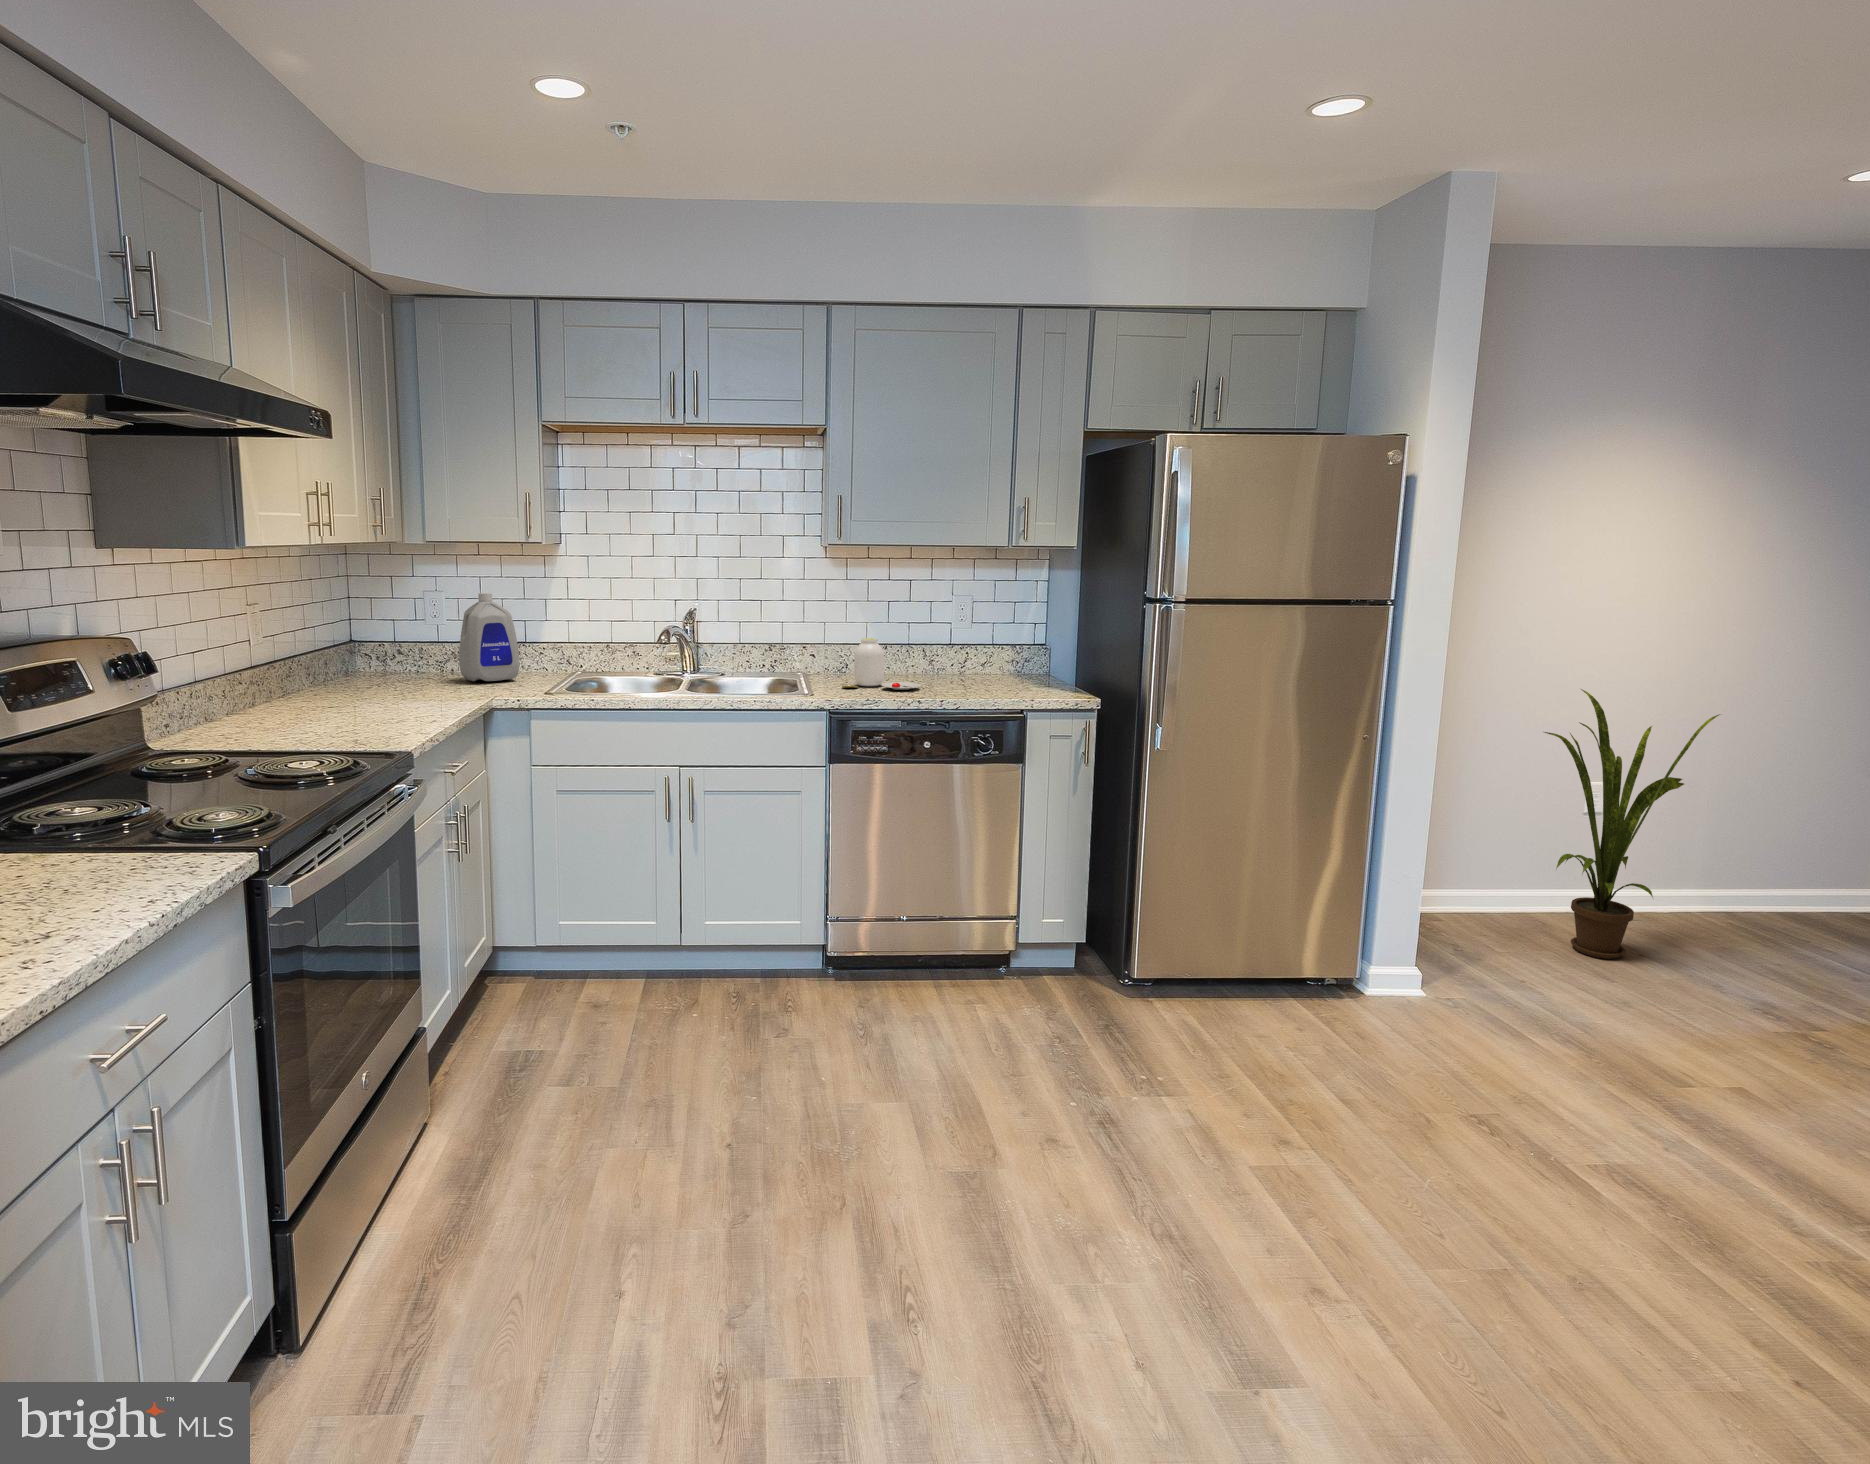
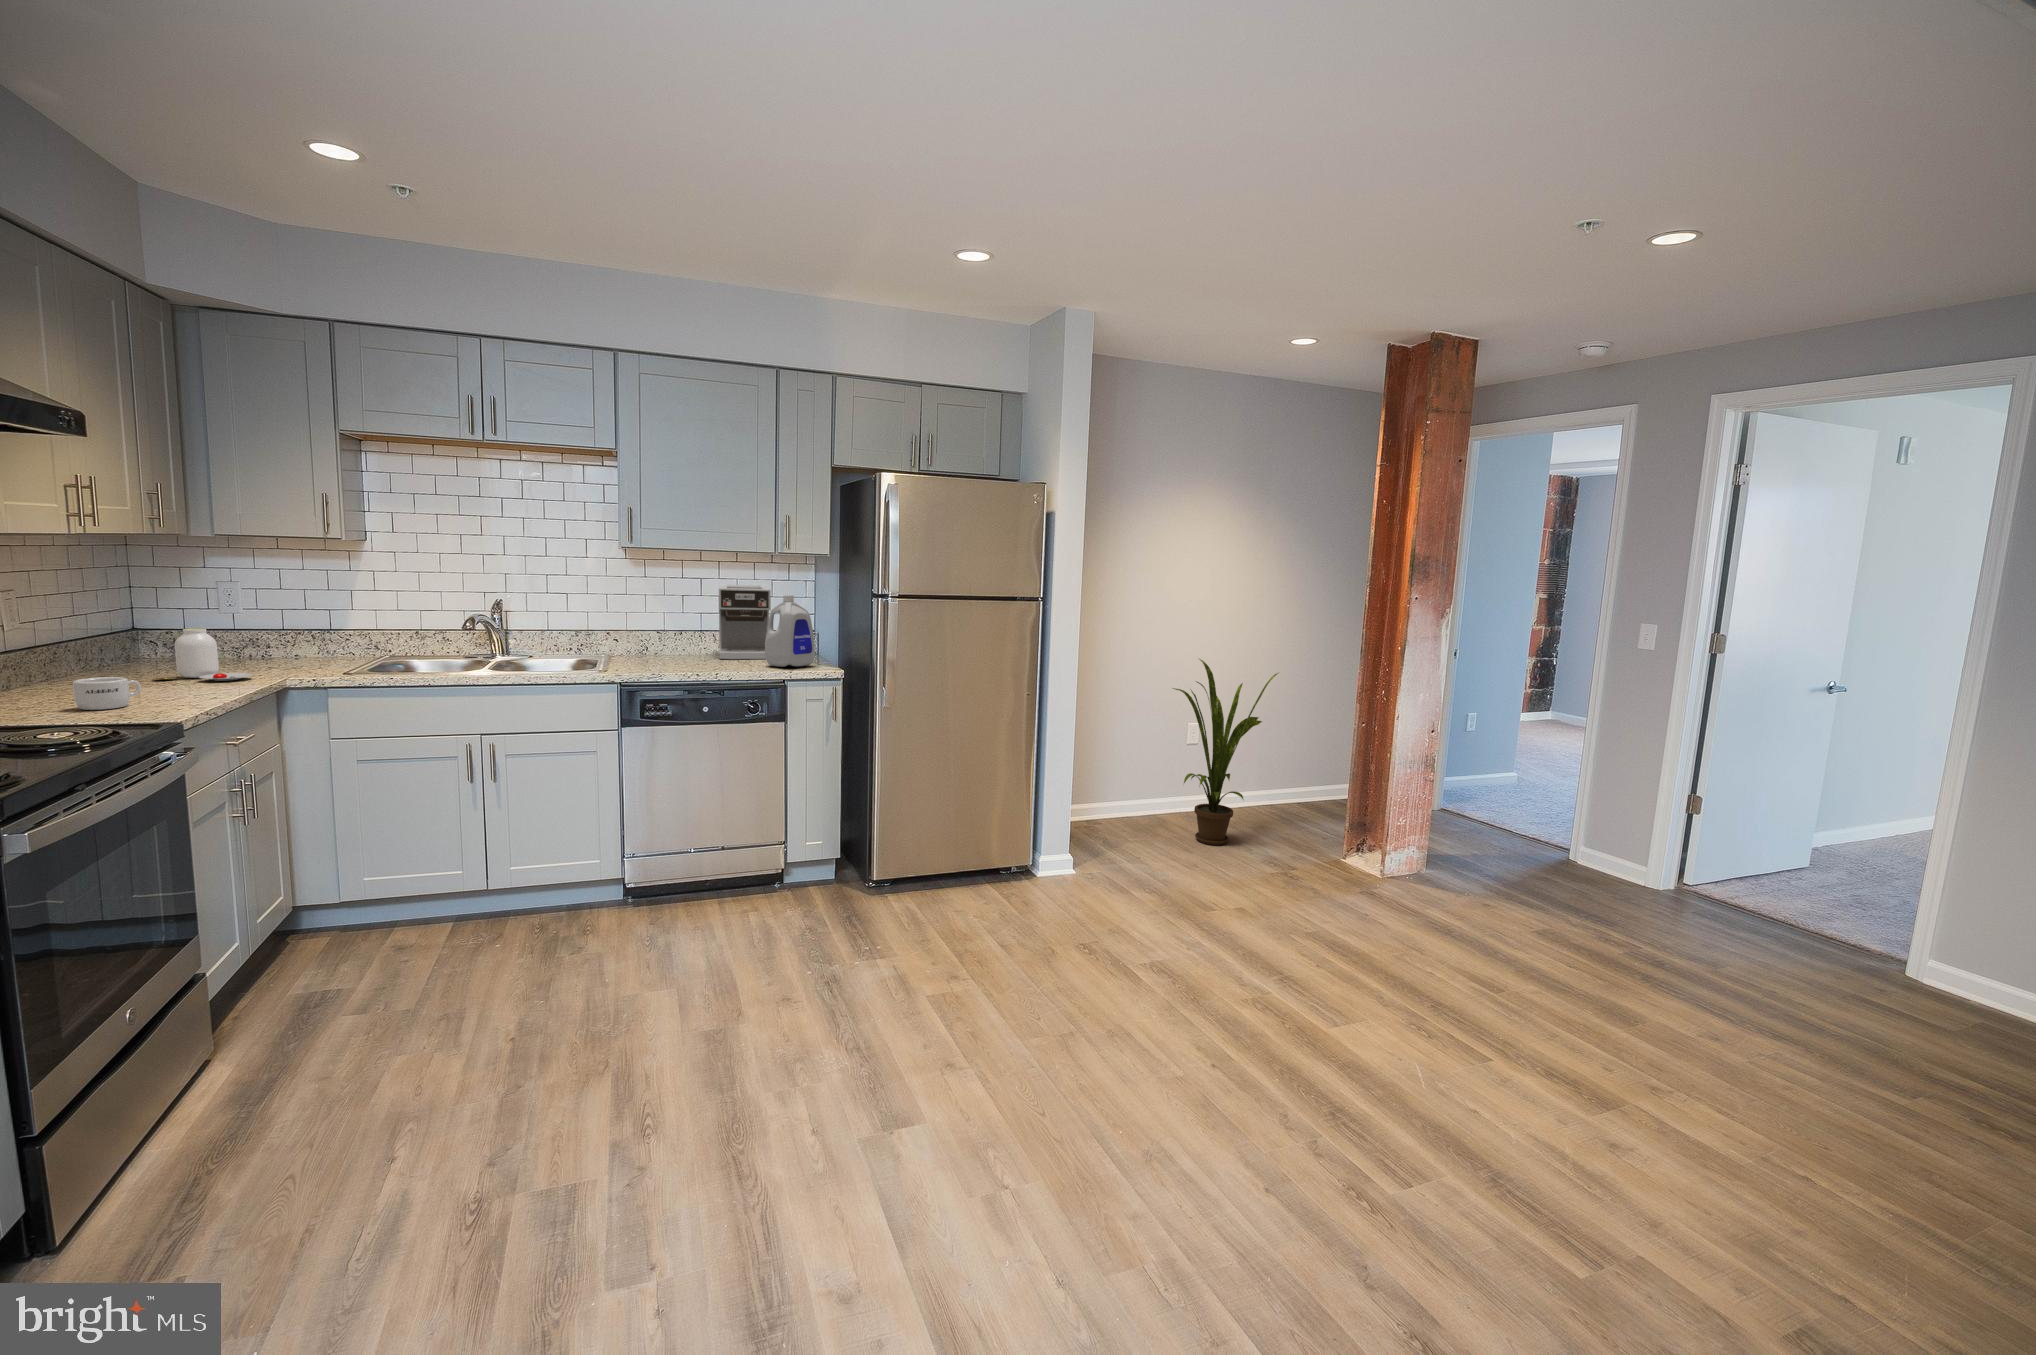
coffee maker: none [934,589,999,682] -> present [719,585,771,659]
bottle: present [459,593,520,681] -> present [765,595,815,667]
jar: present [842,638,920,690] -> present [152,628,253,681]
mug: none [311,699,368,735] -> present [73,677,141,710]

